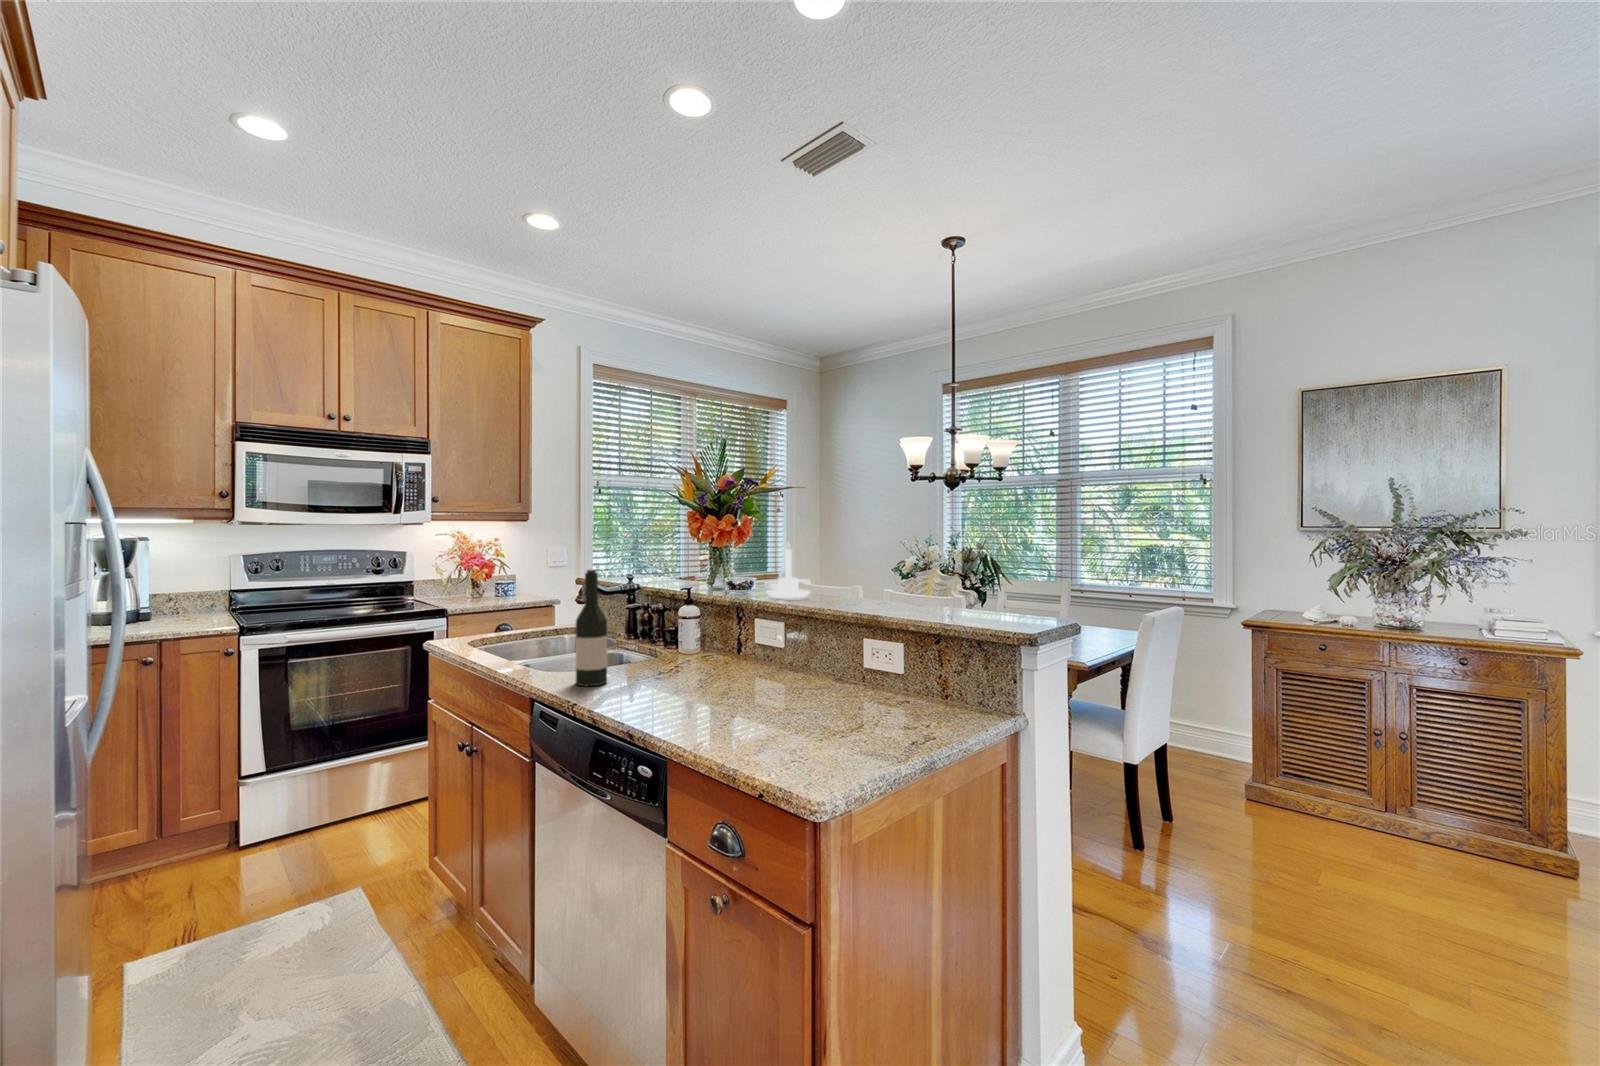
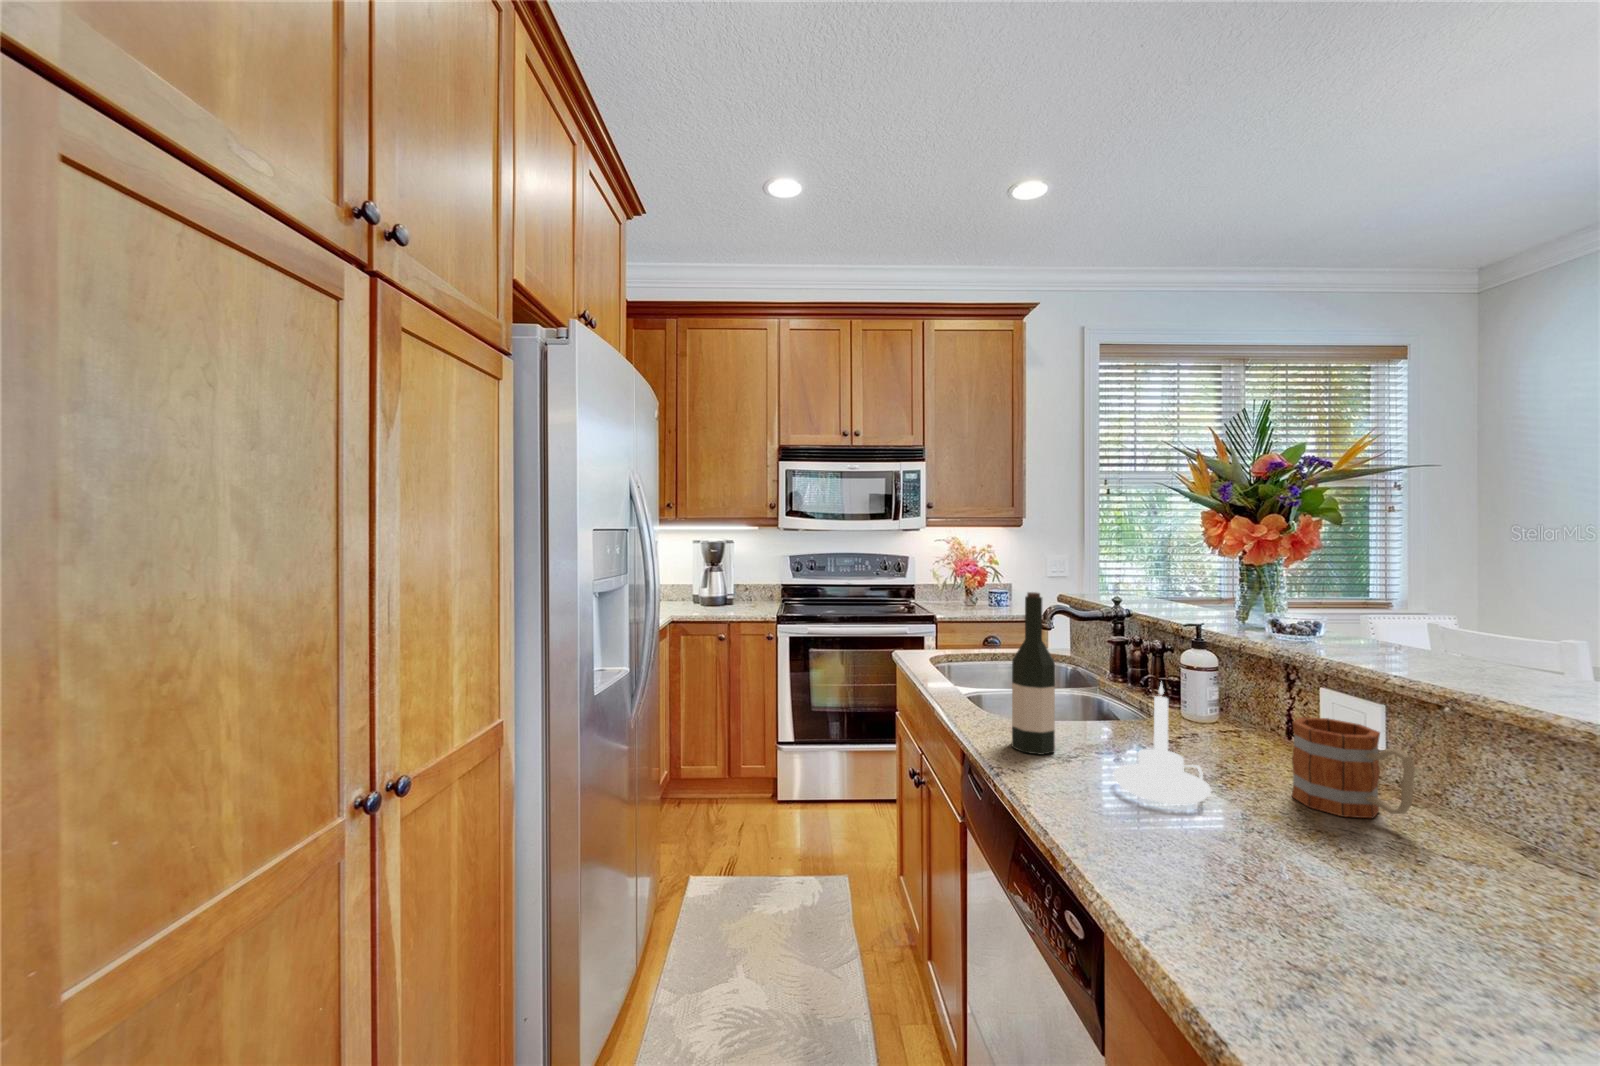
candle holder: present [766,544,810,598] -> present [1114,683,1211,804]
mug: none [741,632,793,682] -> present [1292,717,1415,818]

